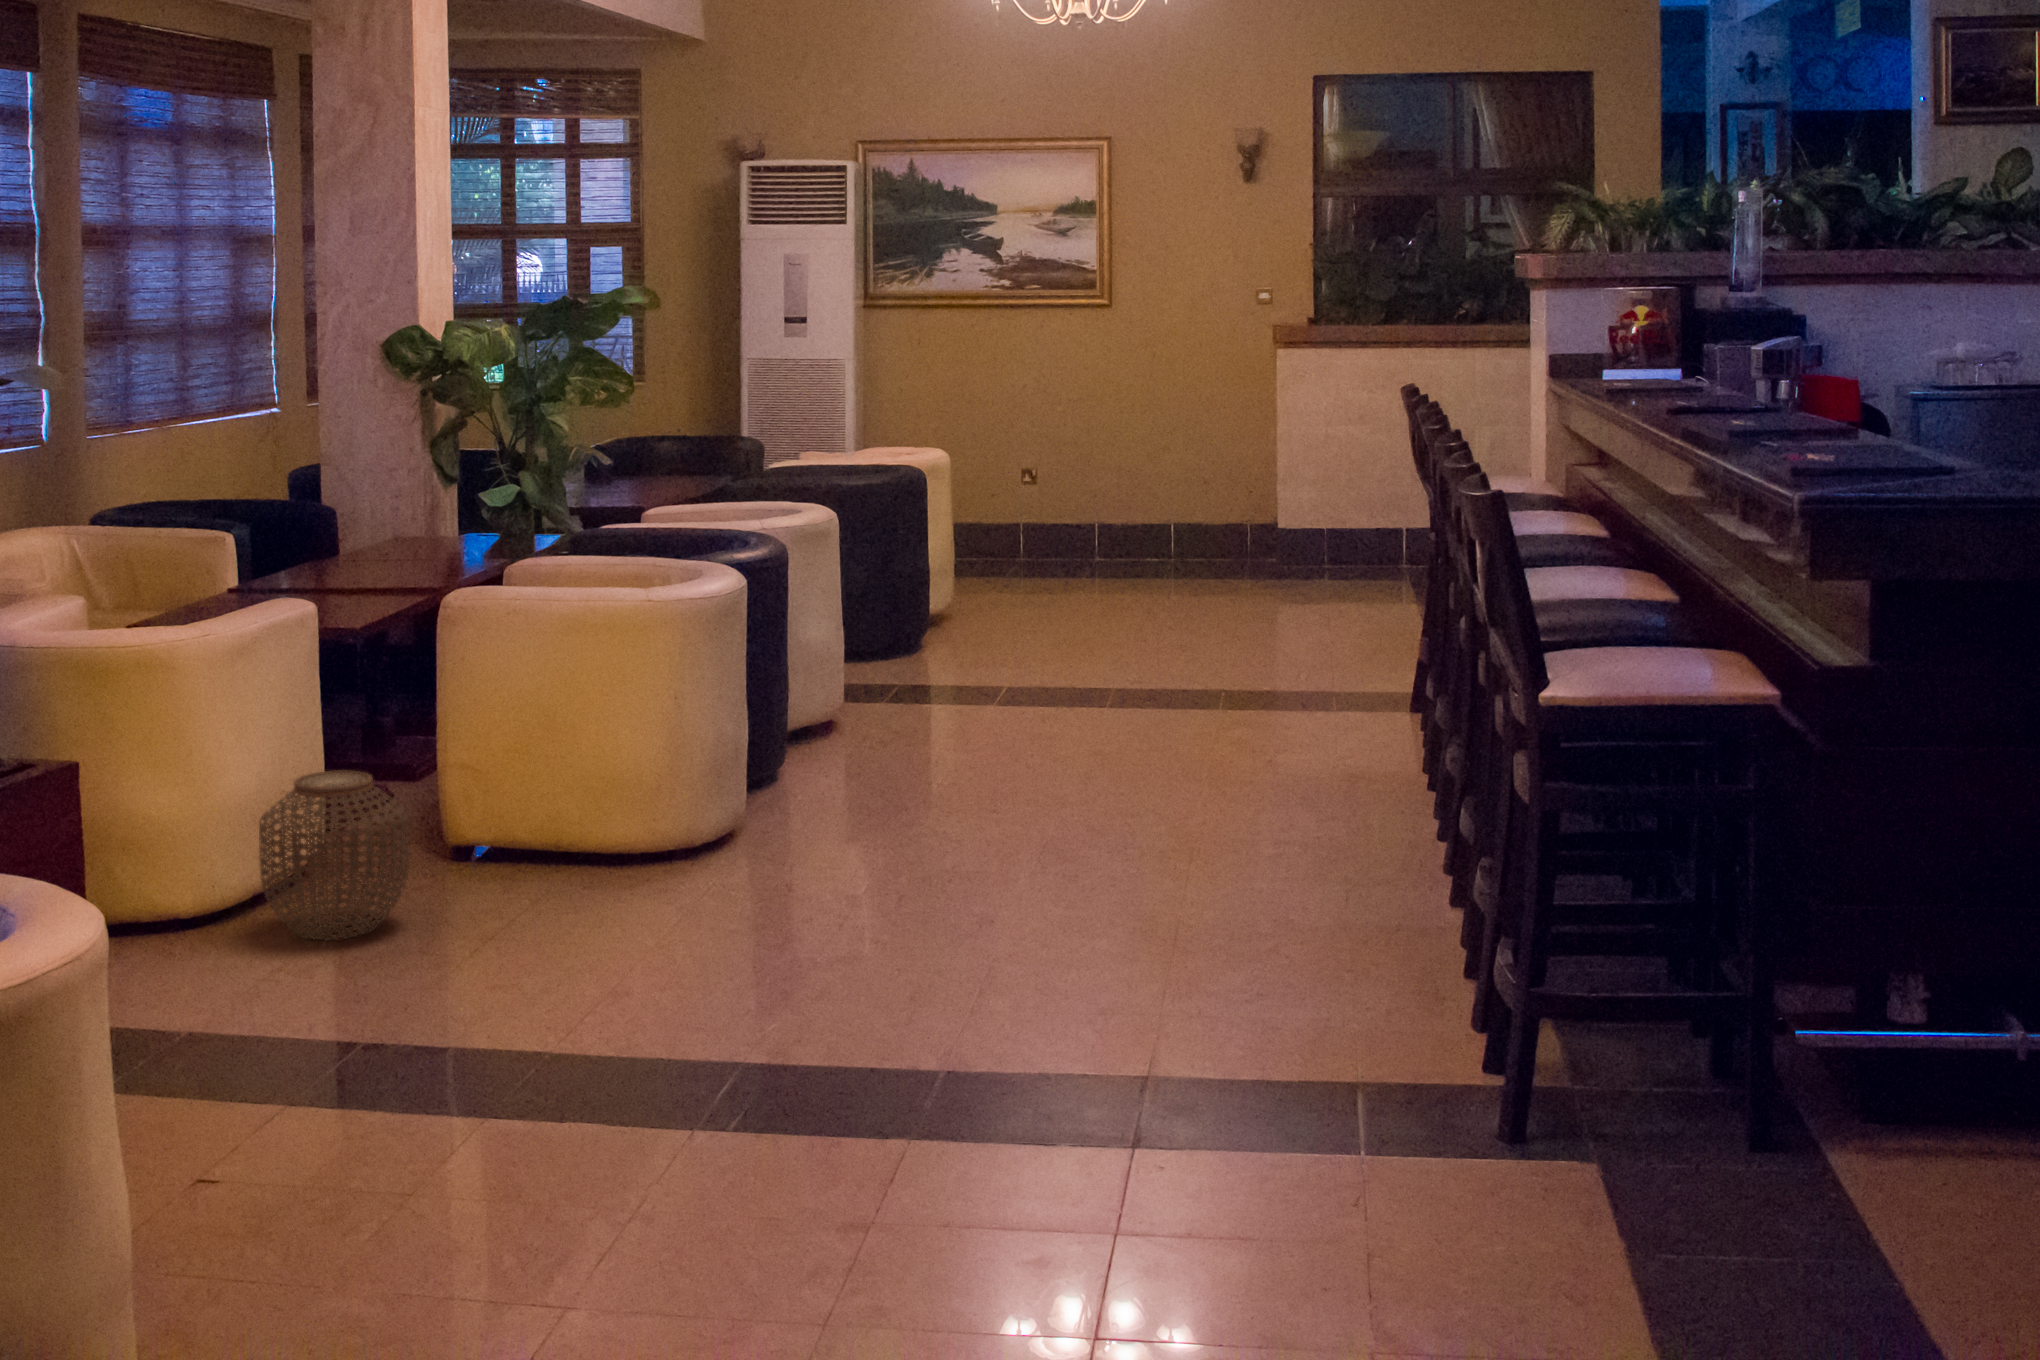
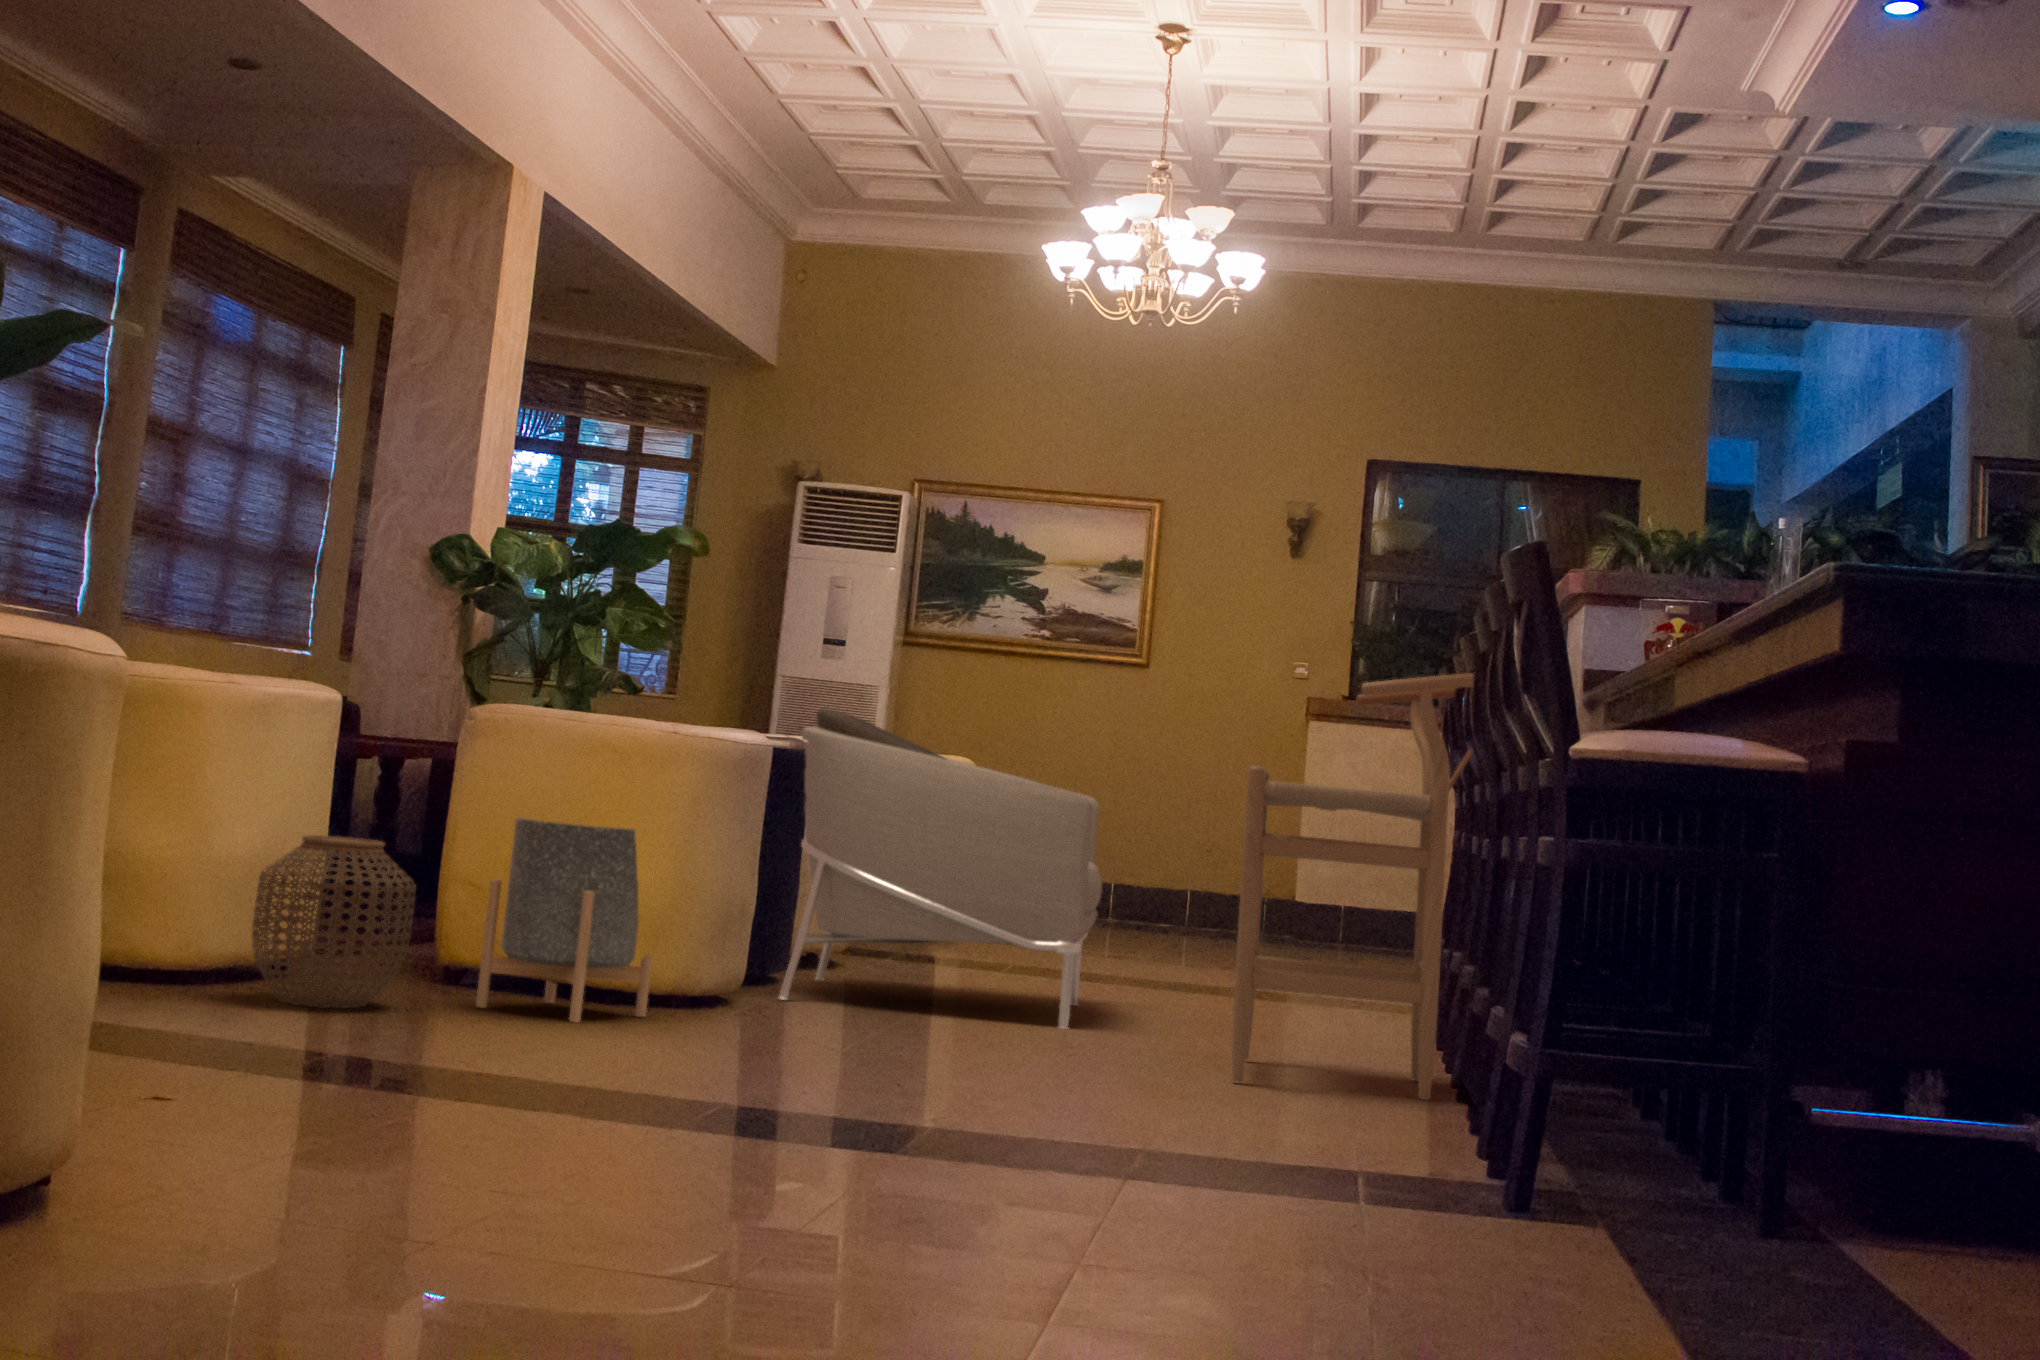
bar stool: none [1193,502,1452,926] -> present [1232,673,1473,1100]
armchair: none [763,527,1062,832] -> present [779,709,1102,1029]
planter: none [478,713,641,921] -> present [476,817,652,1023]

